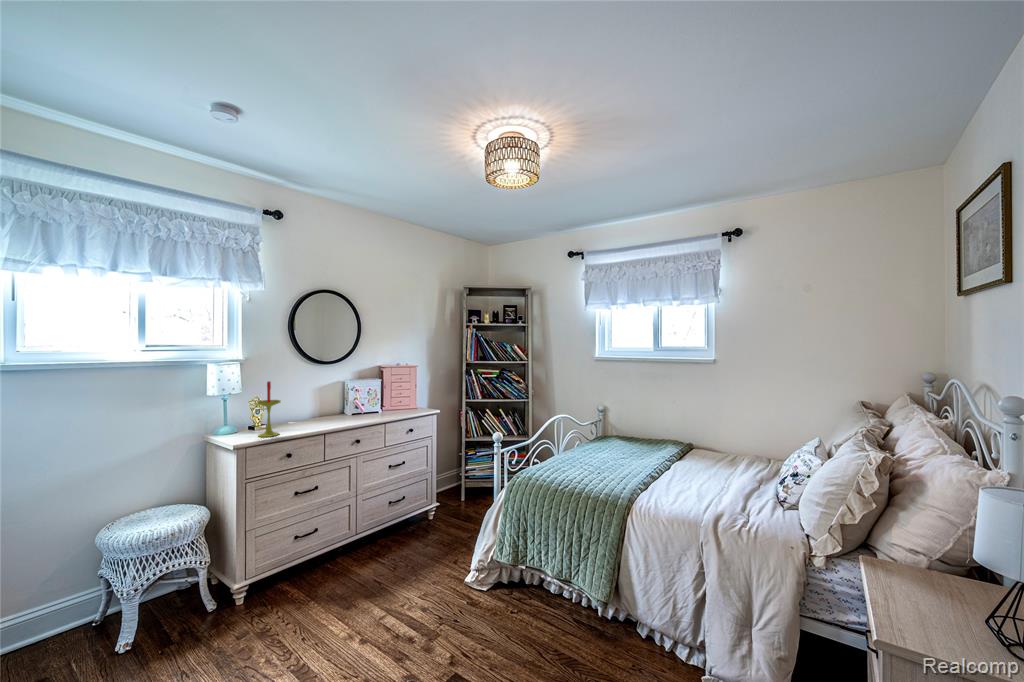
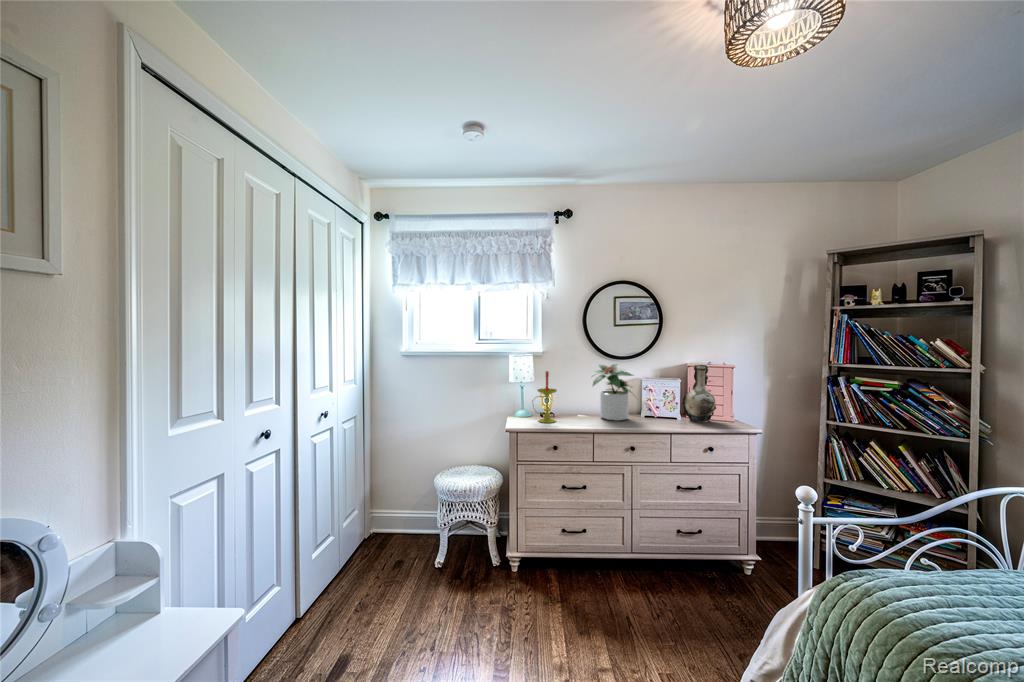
decorative vase: none [384,366,409,413] -> present [682,365,716,422]
potted plant: none [304,369,352,423] -> present [593,364,633,421]

